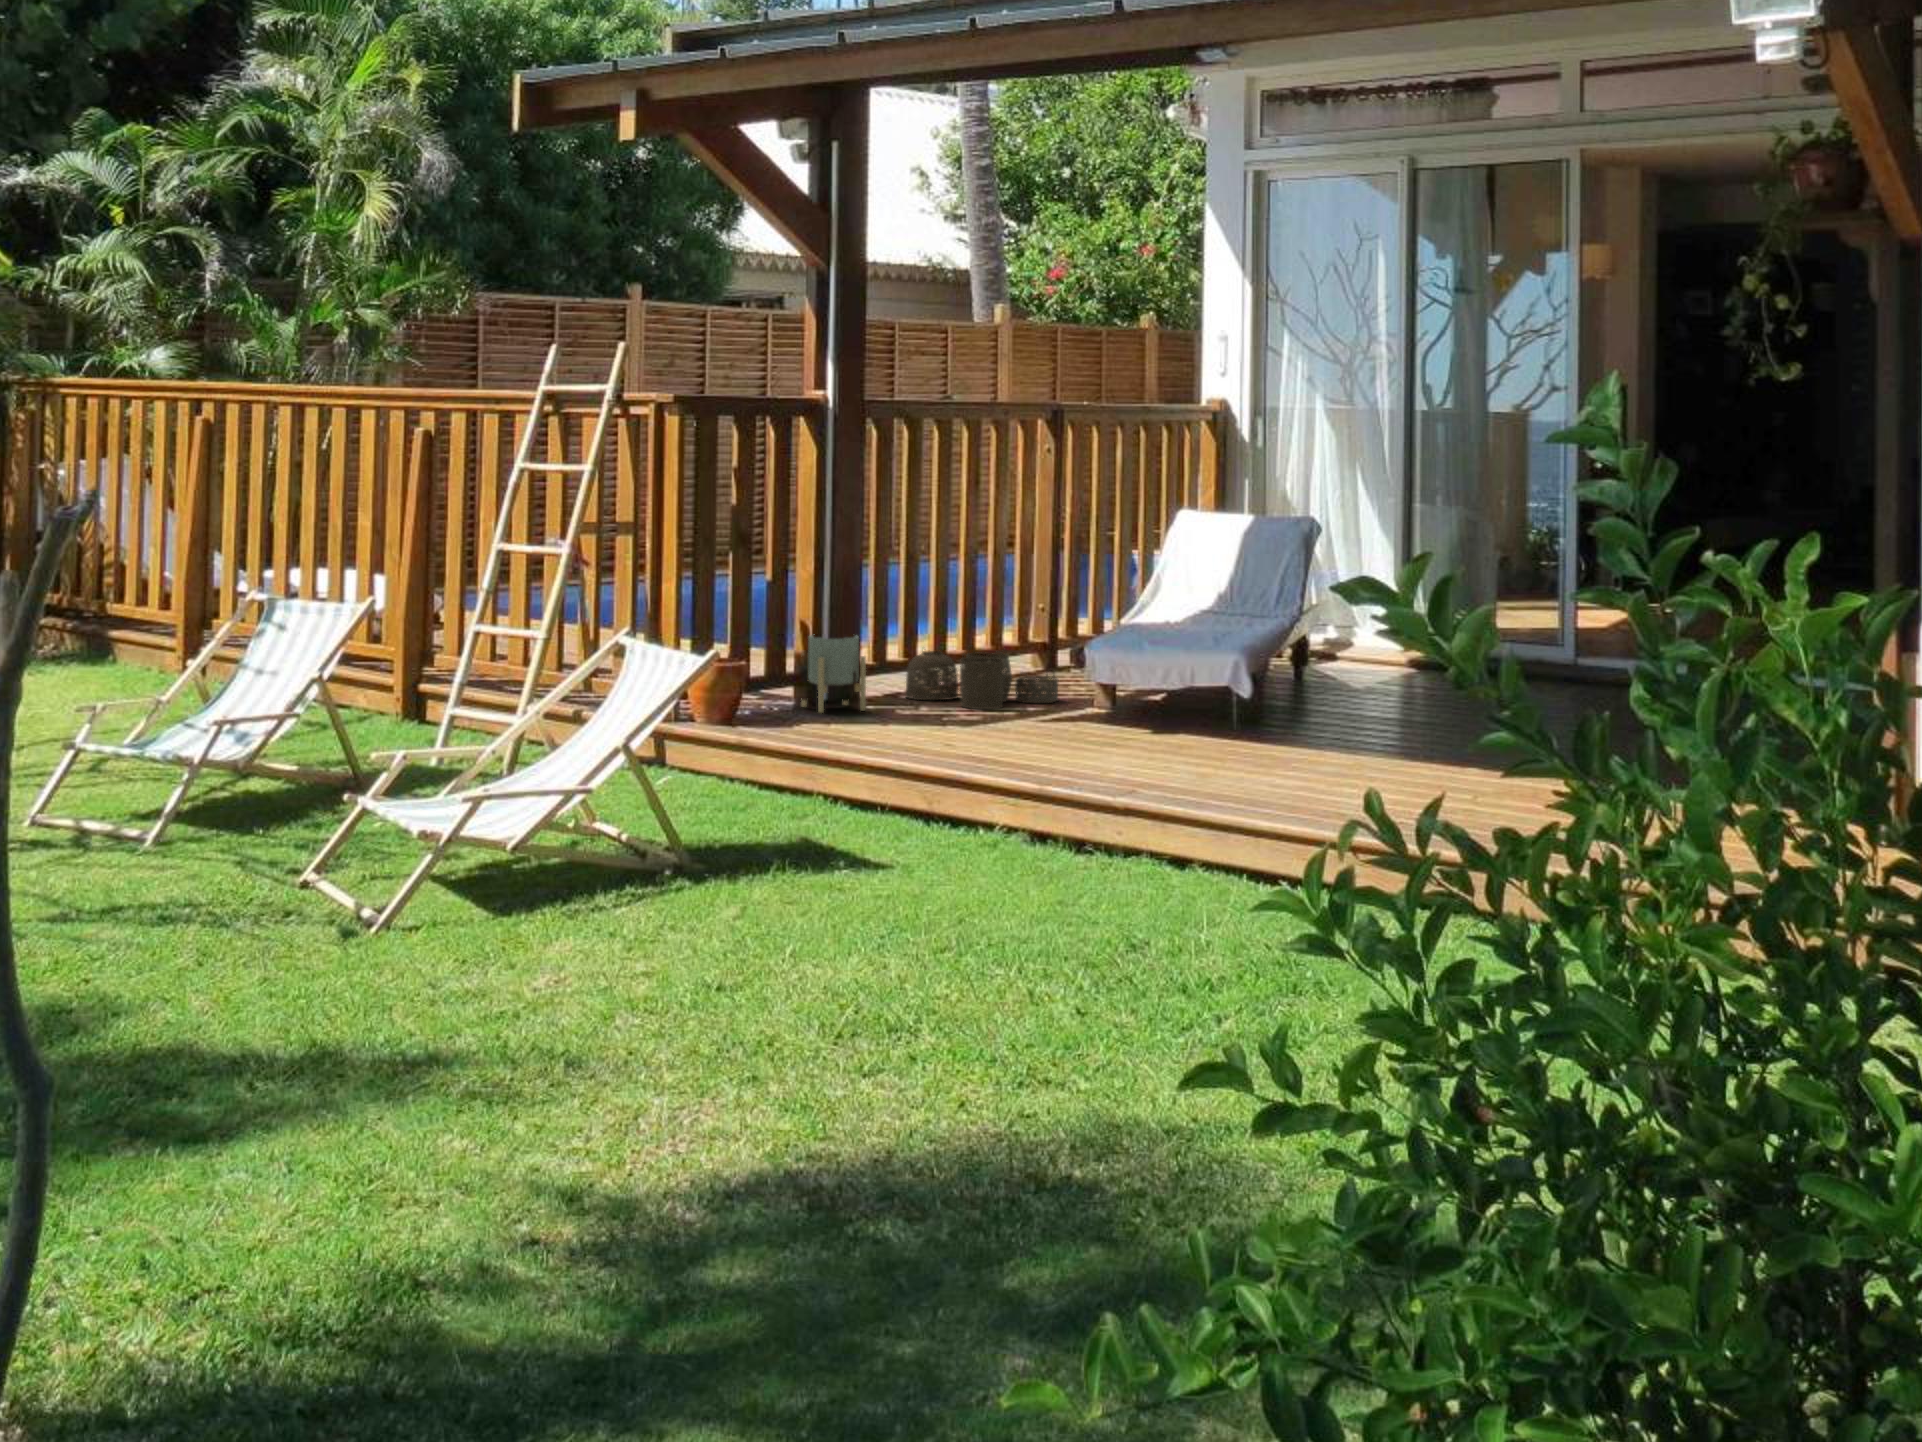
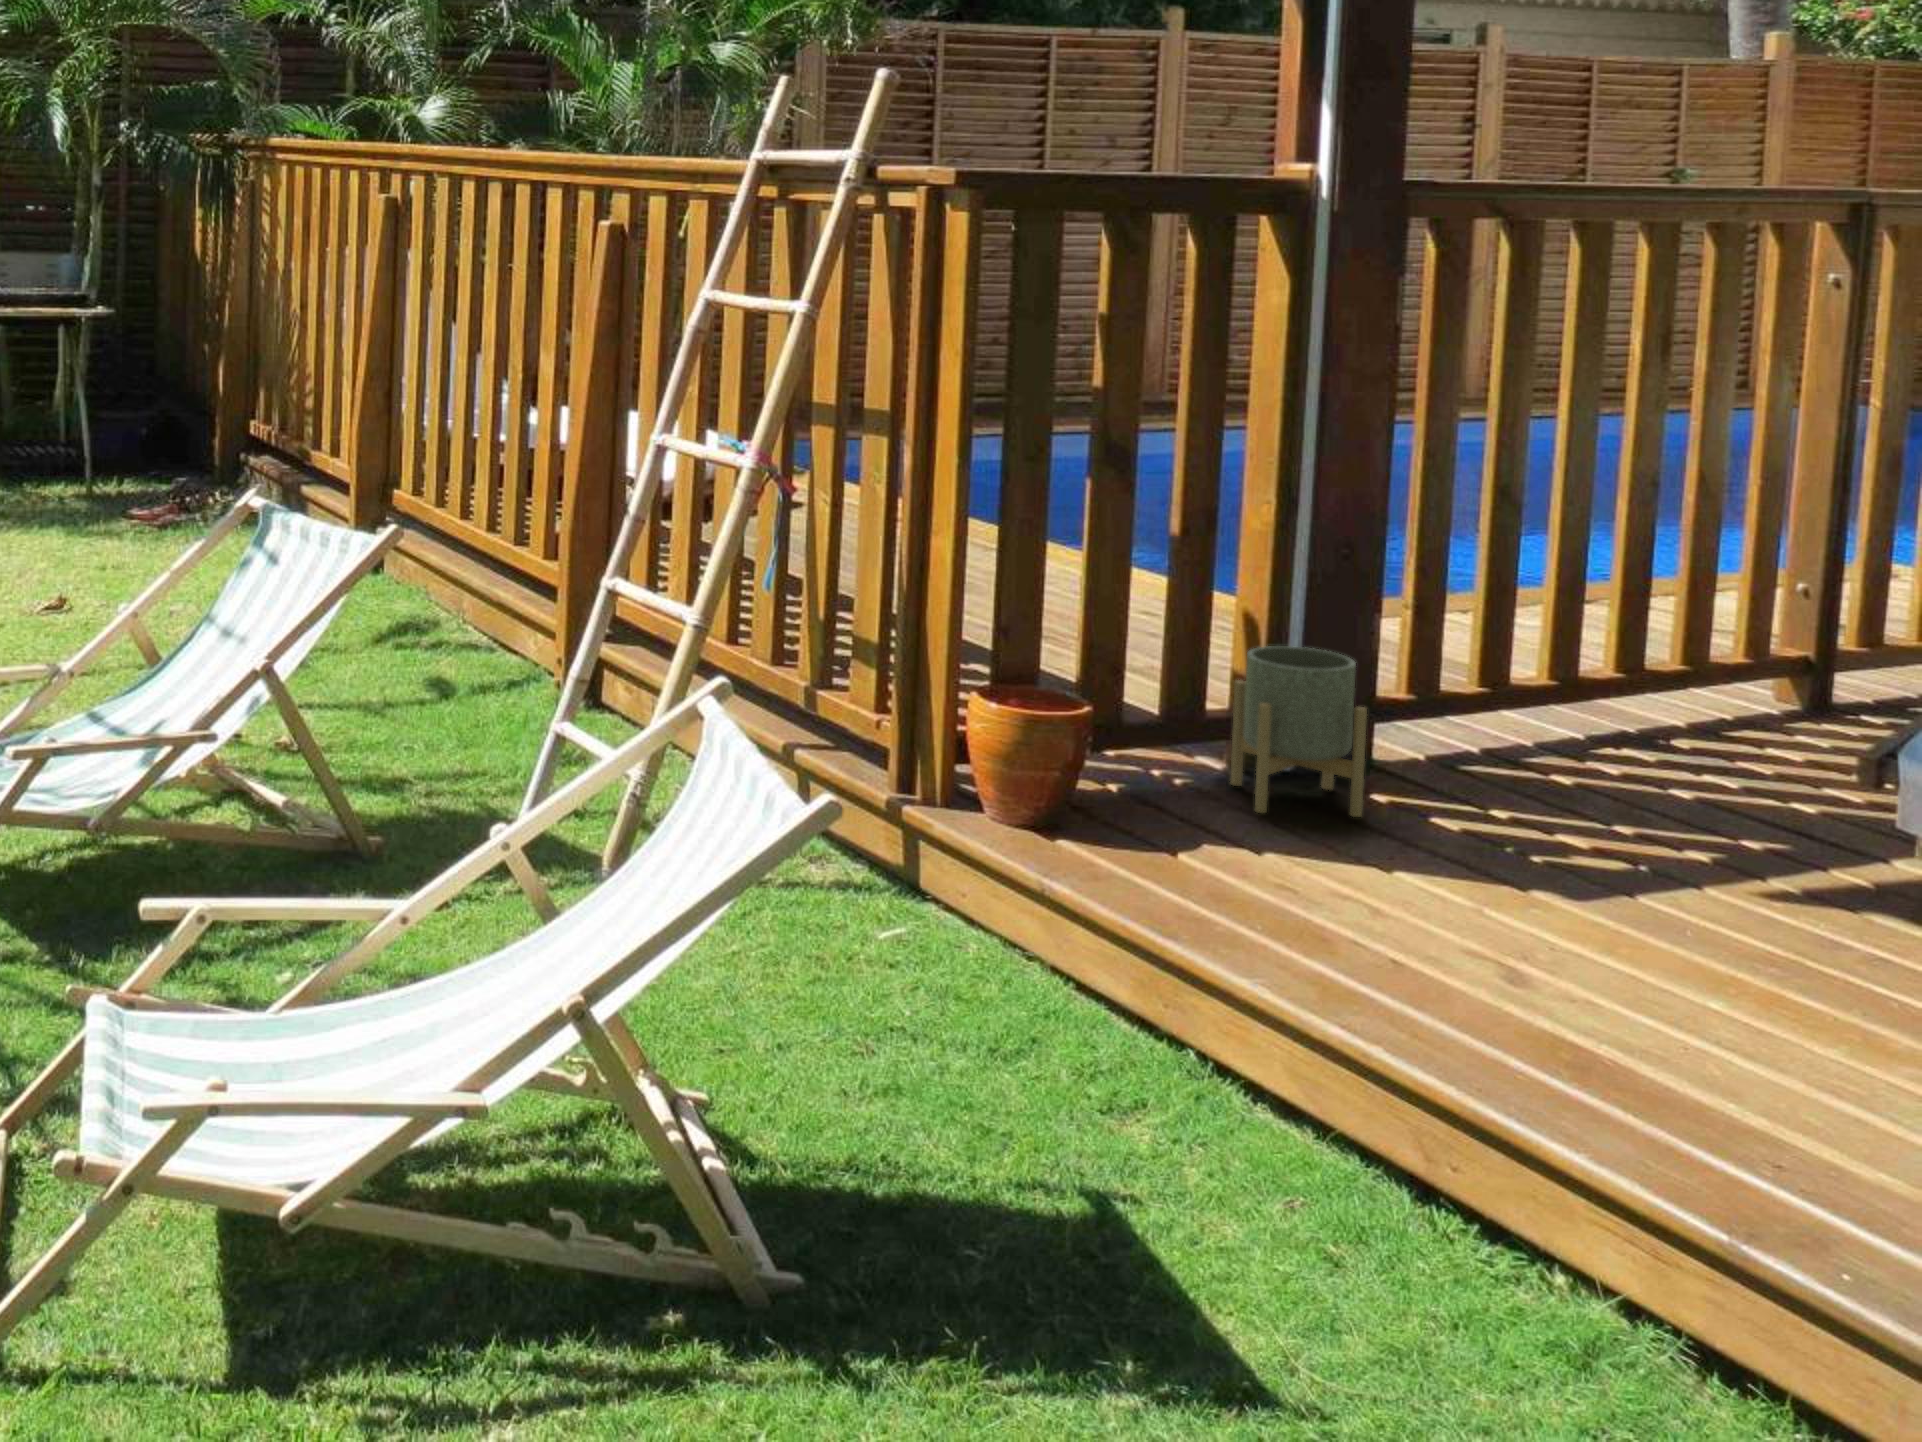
woven basket: present [906,645,1059,709] -> none [1470,679,1837,850]

